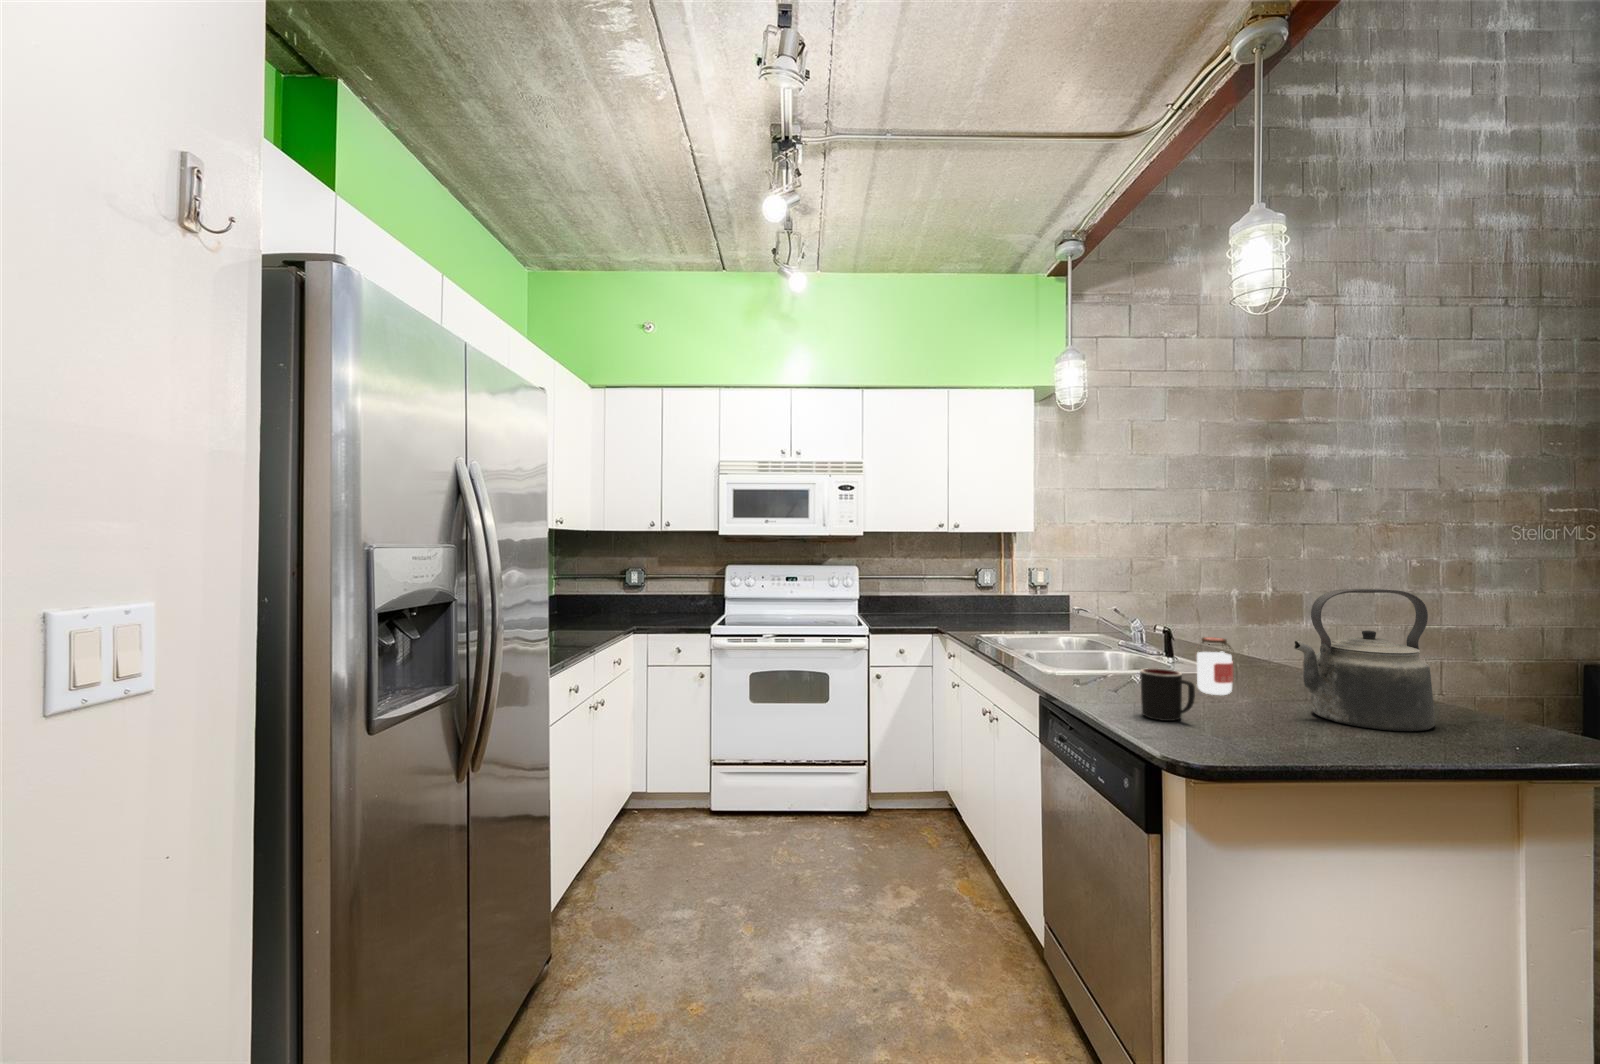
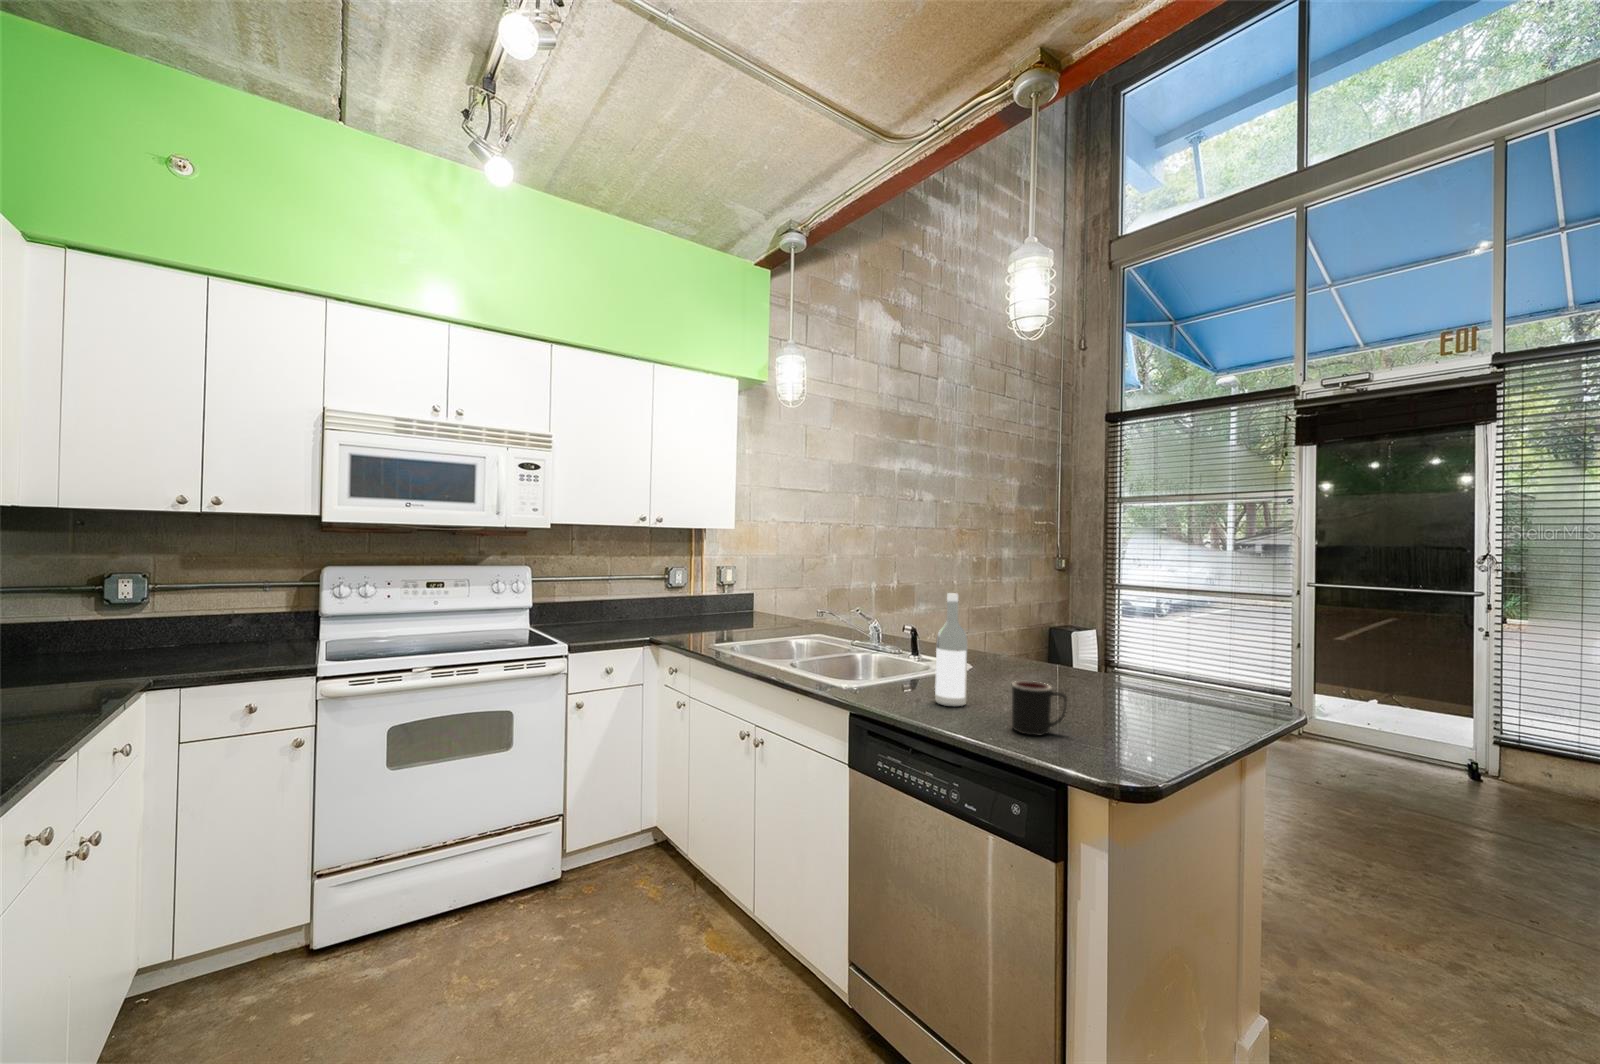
wine bottle: none [1111,584,1144,695] -> present [935,593,967,706]
kettle: present [1294,589,1436,731] -> none [1094,594,1184,714]
jar: present [1197,637,1234,695] -> none [992,640,1024,696]

